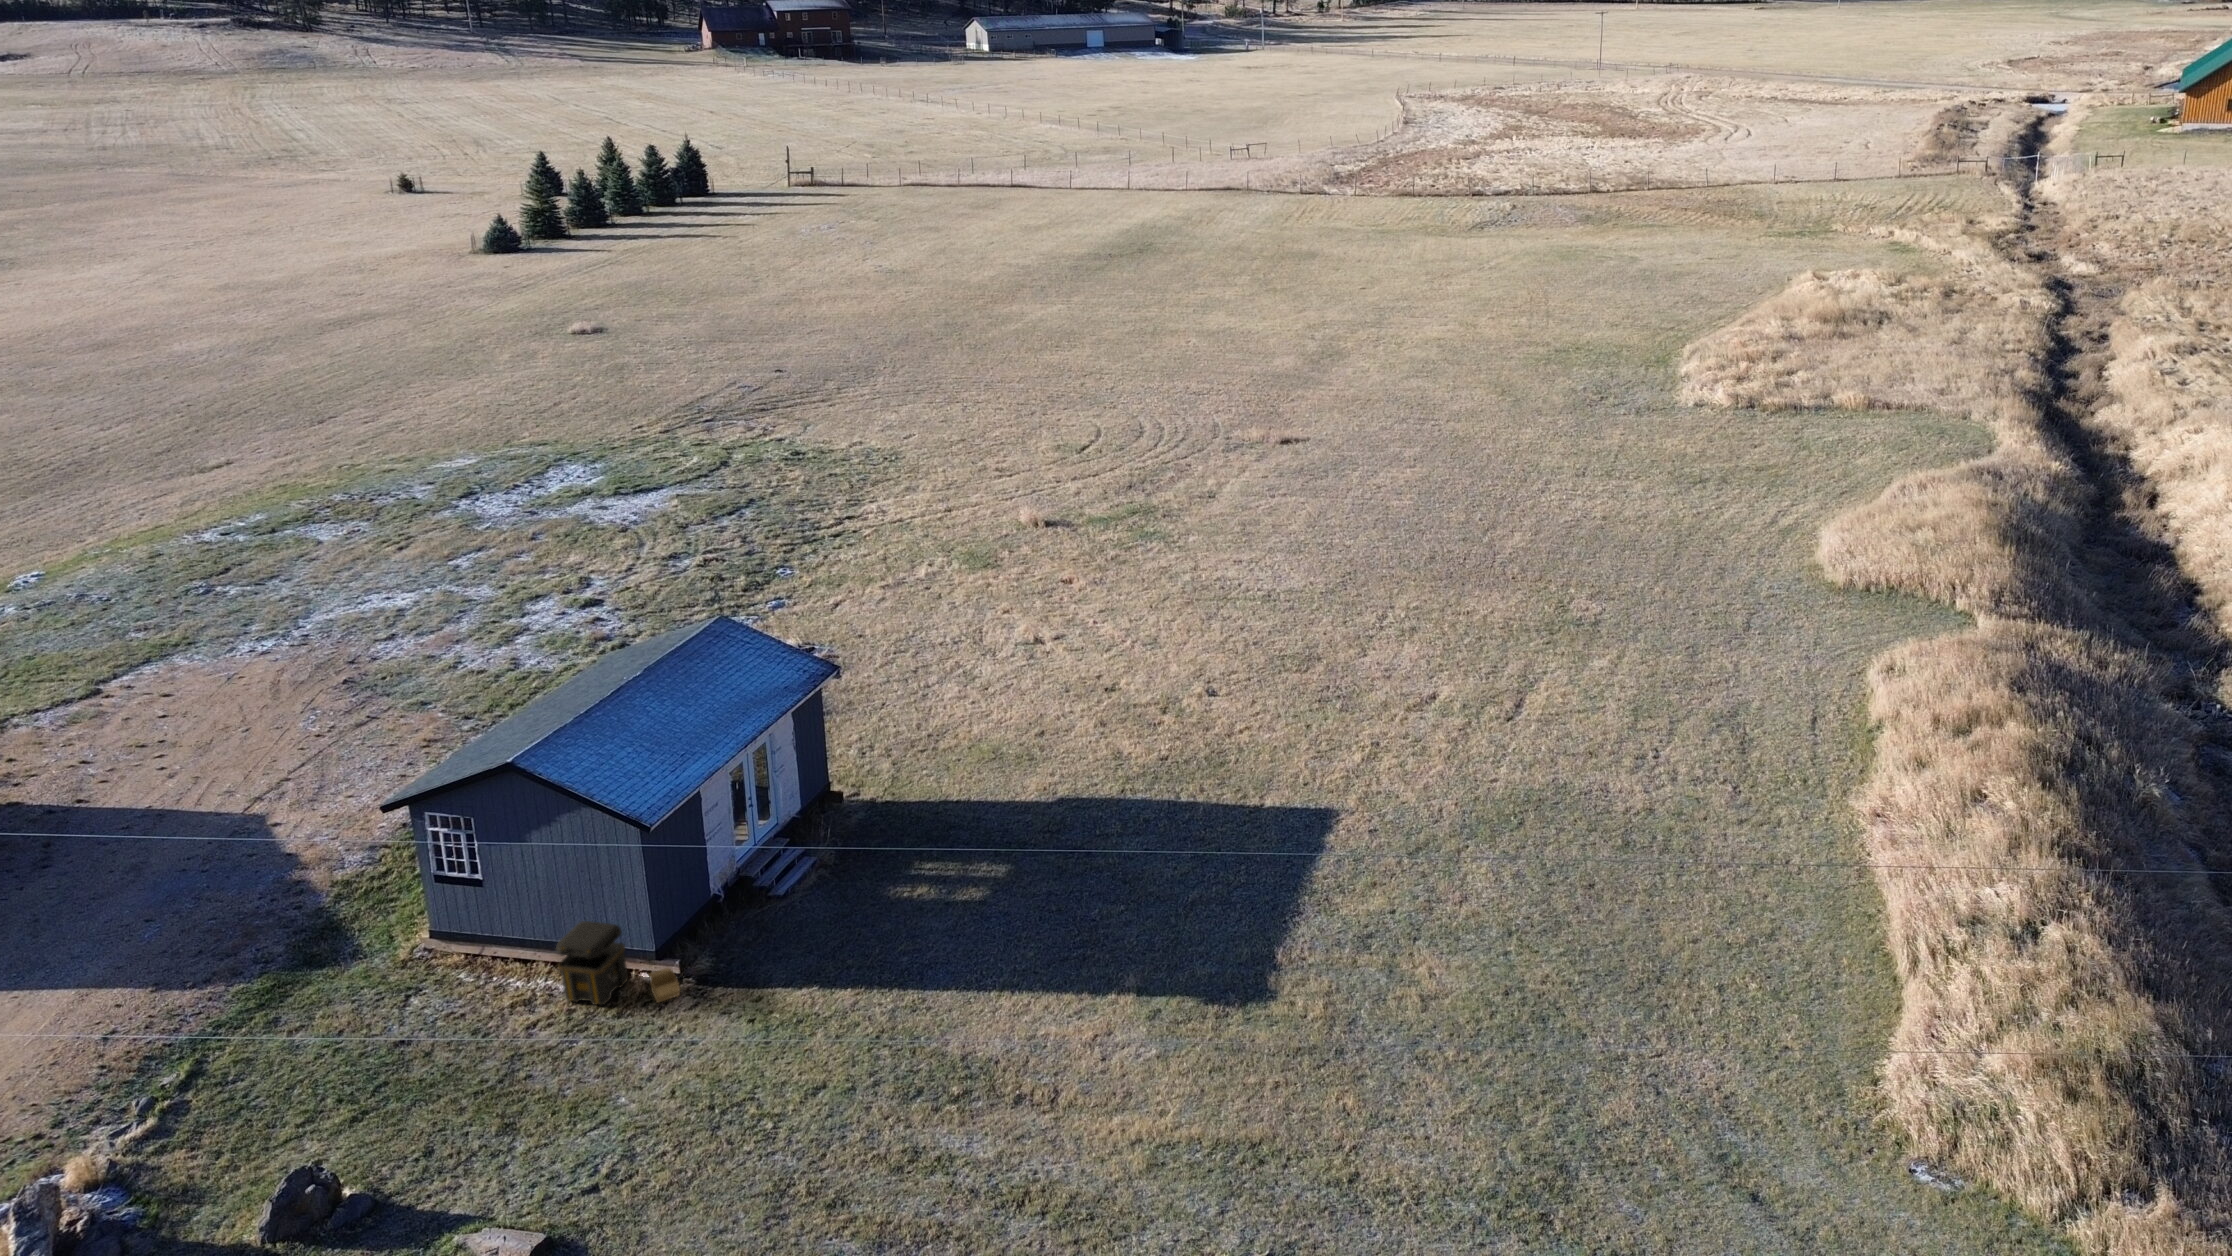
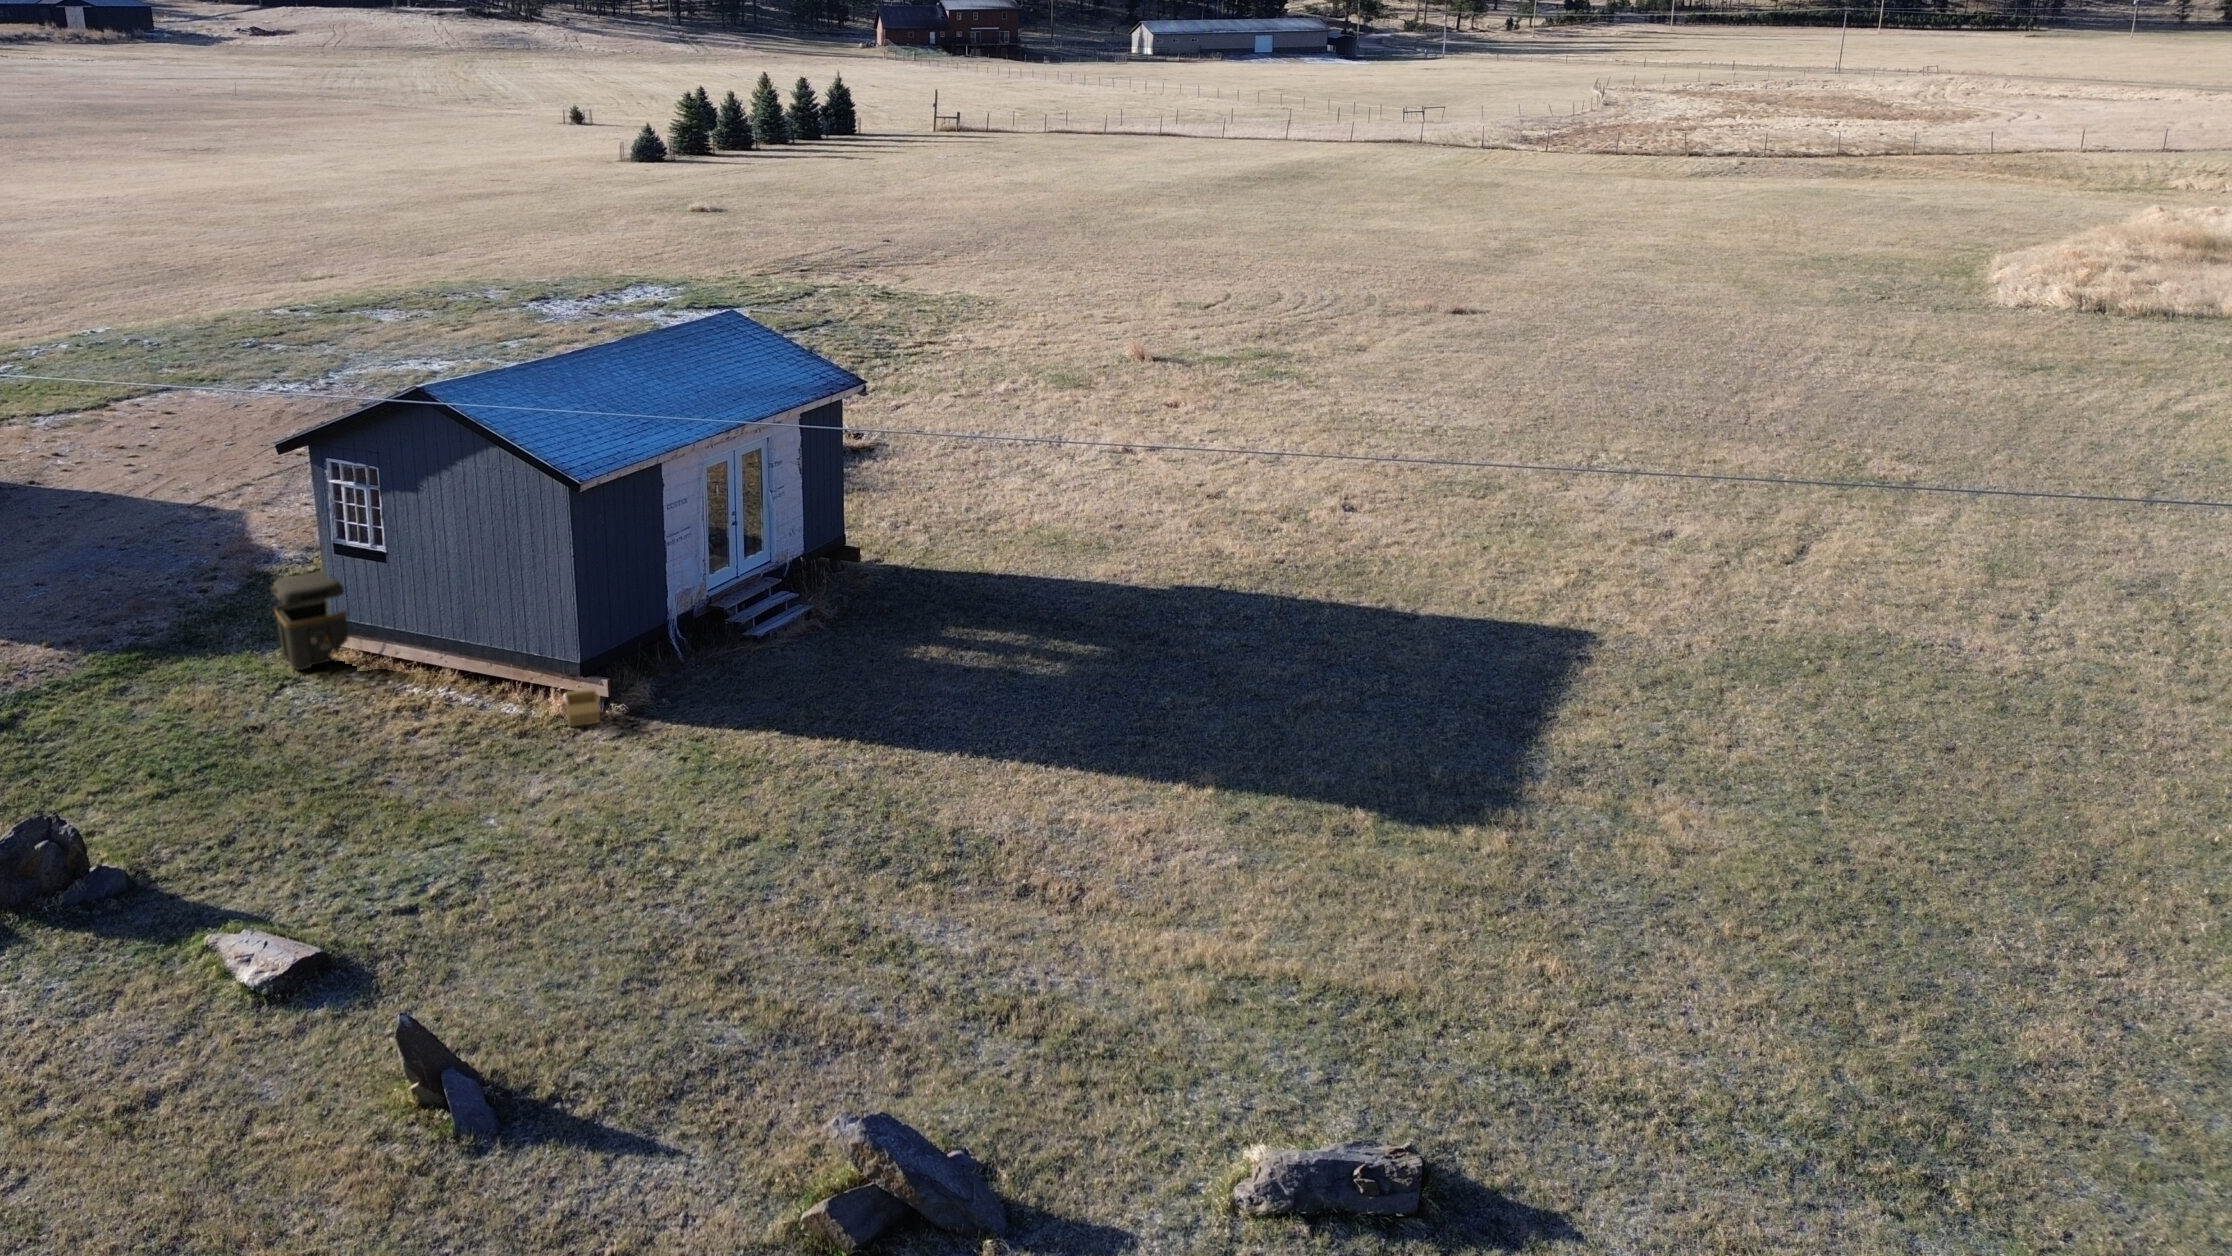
toolbox: present [556,921,628,1005] -> present [272,571,349,670]

